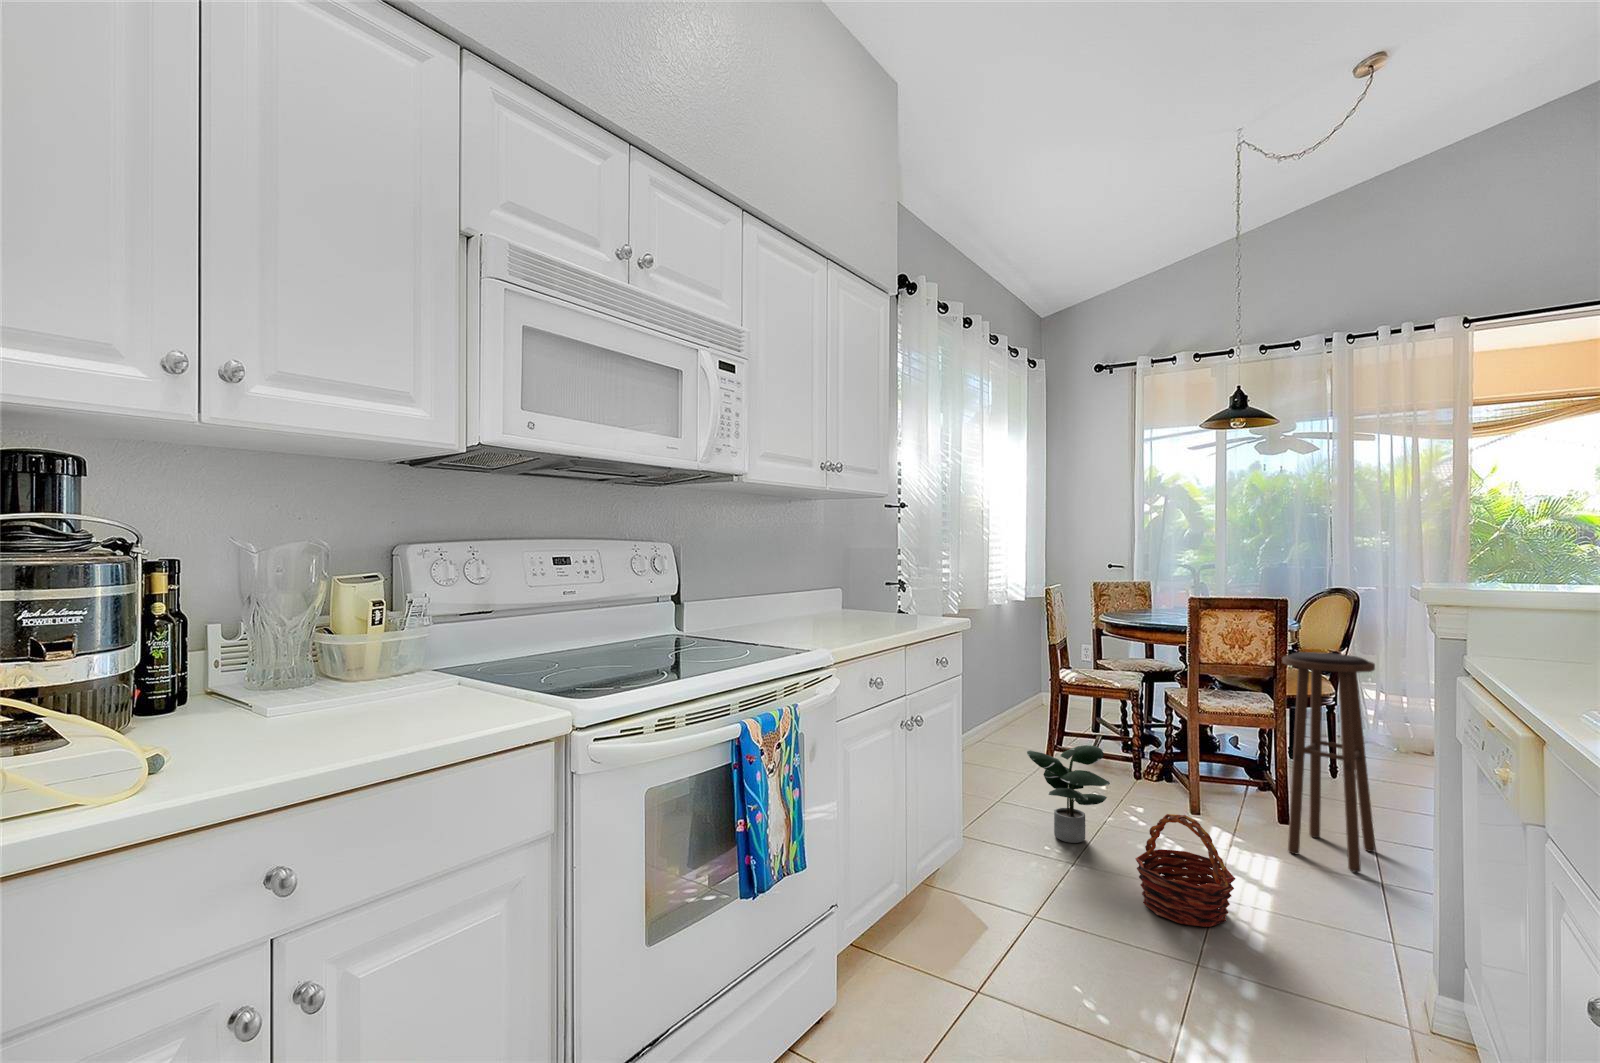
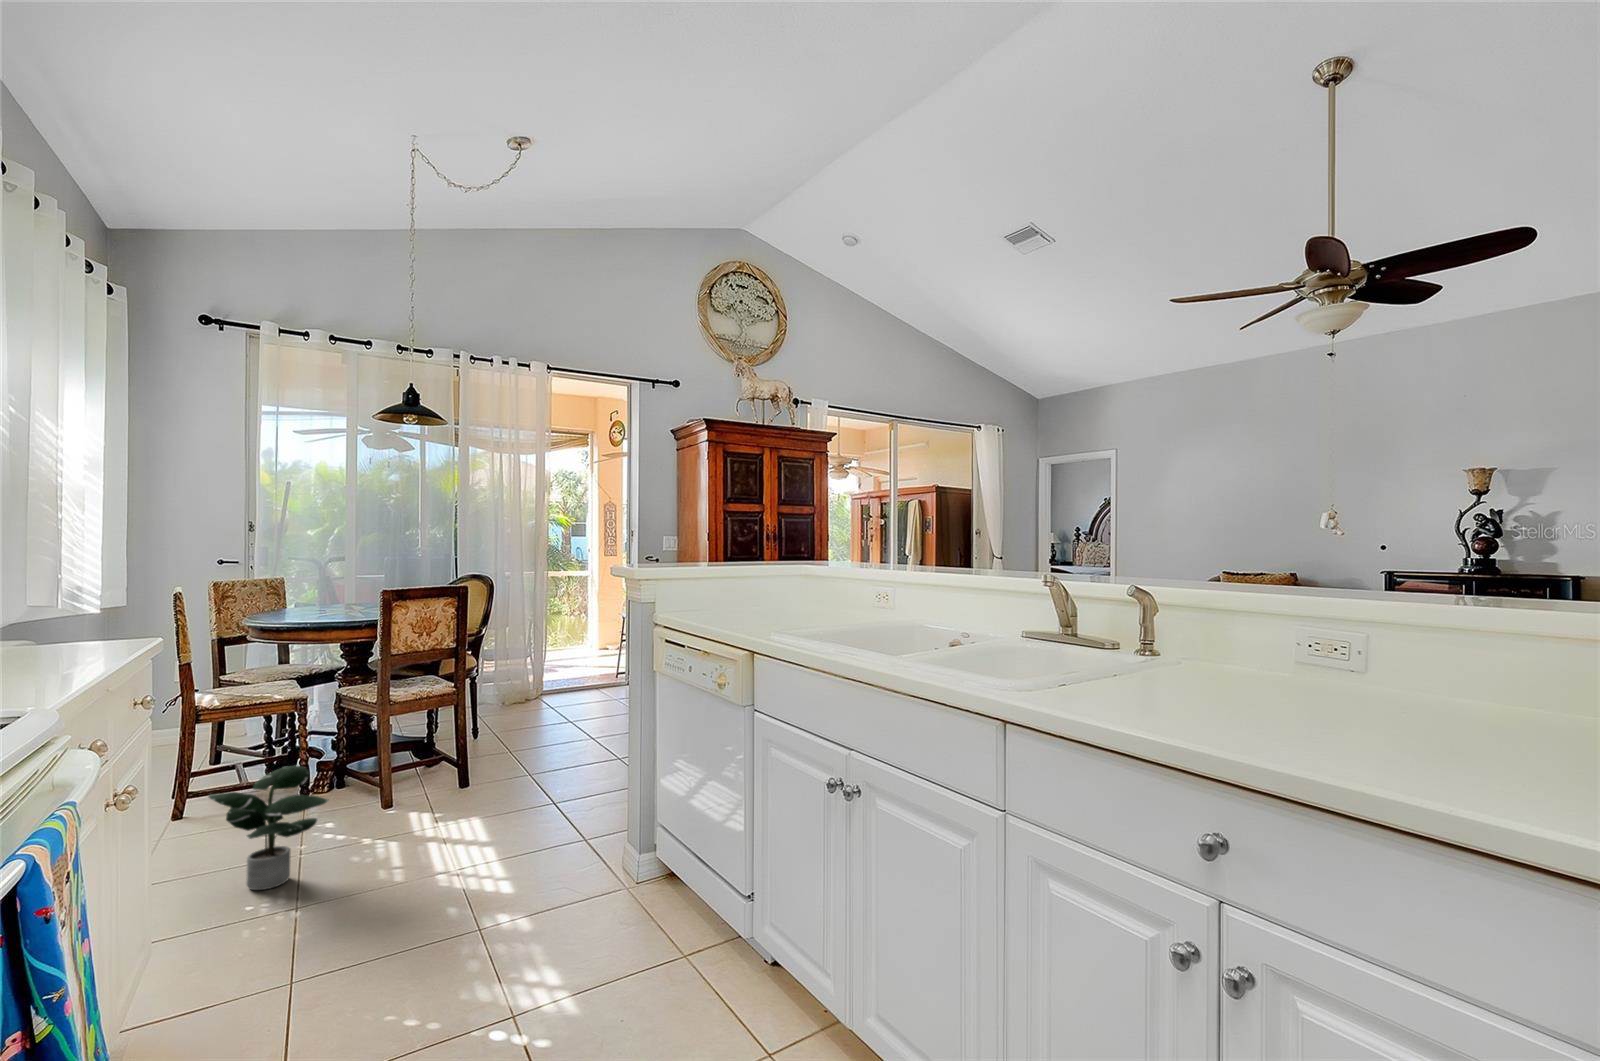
stool: present [1282,652,1375,872] -> none [475,627,544,810]
basket: present [1136,814,1235,927] -> none [385,799,482,910]

